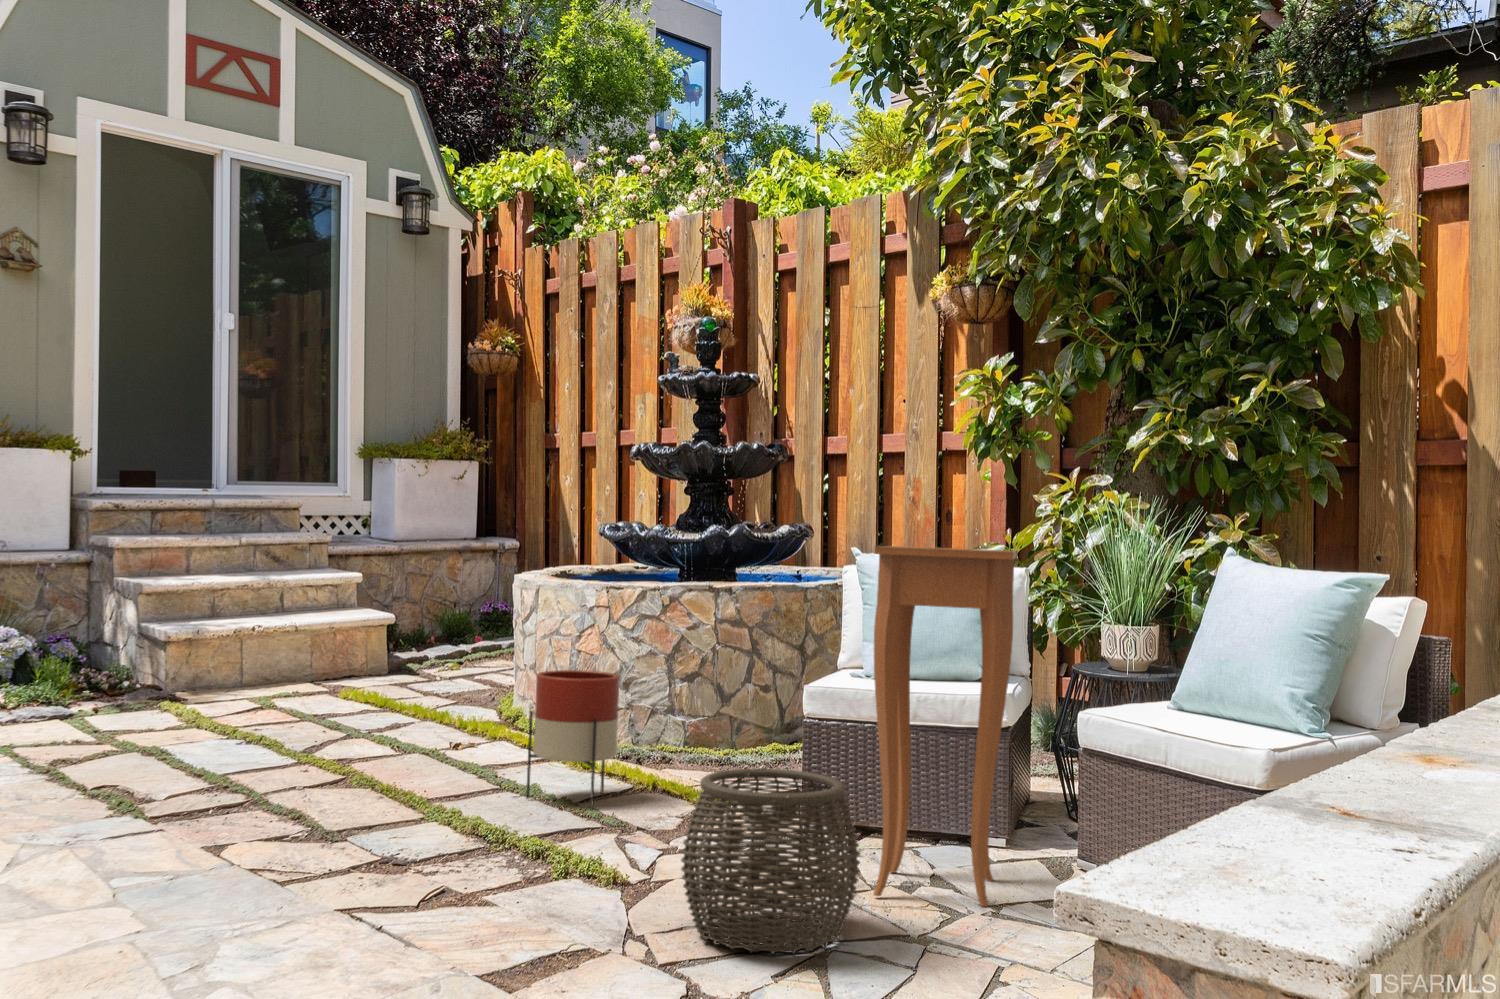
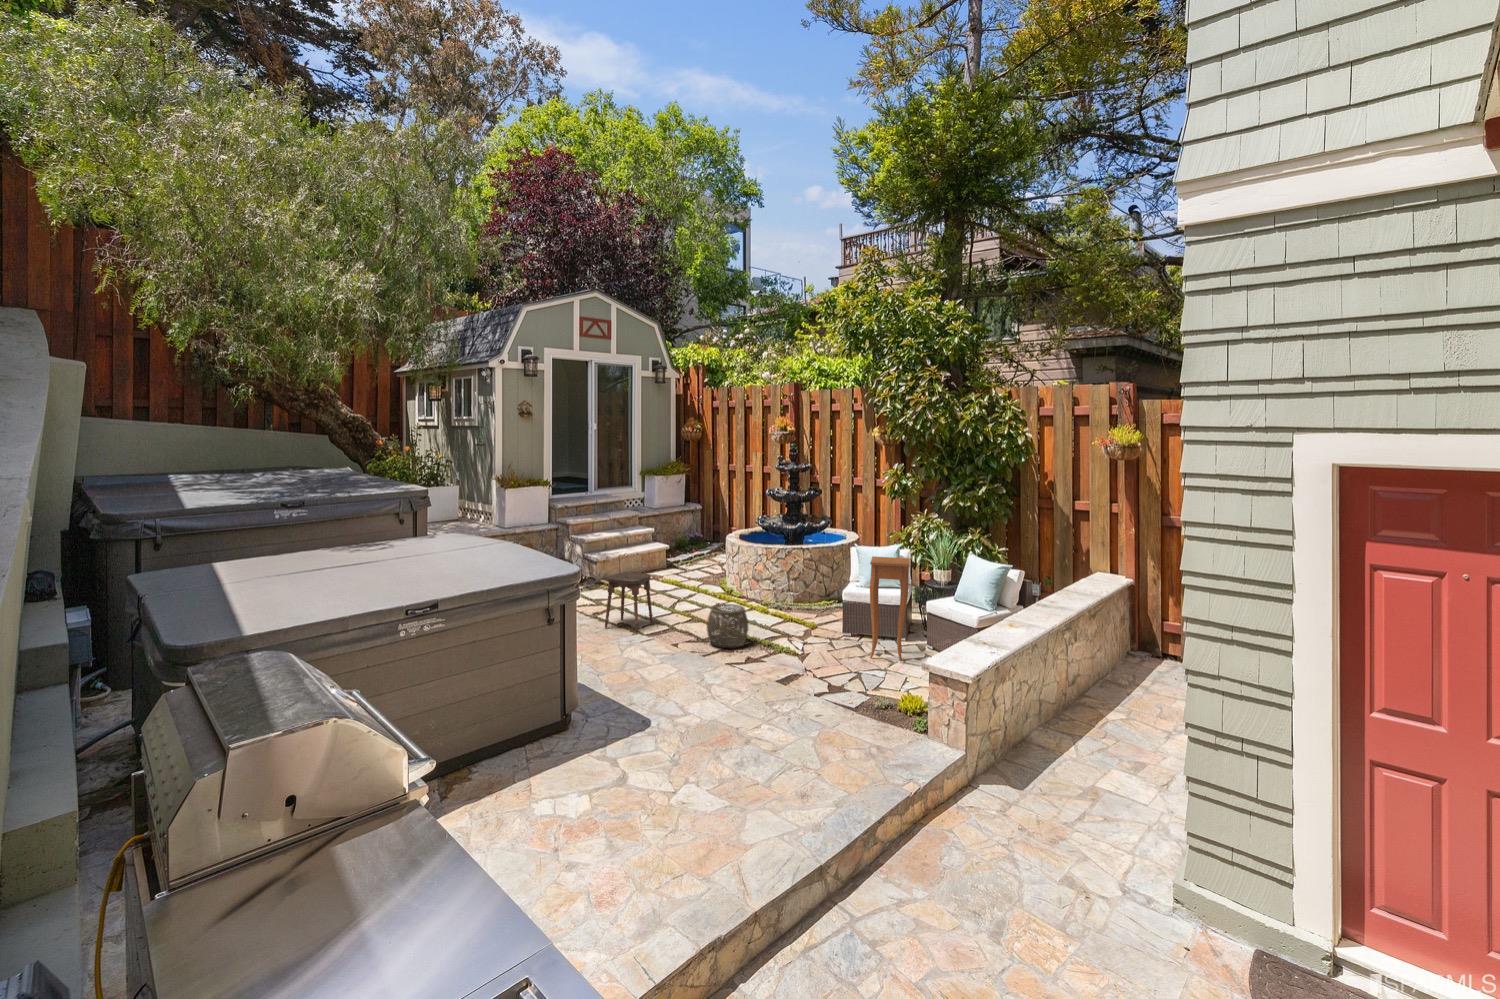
stool: none [44,628,217,807] -> present [605,572,653,632]
planter: present [526,670,619,809] -> none [753,584,782,629]
woven basket: present [681,769,860,954] -> present [707,604,748,648]

